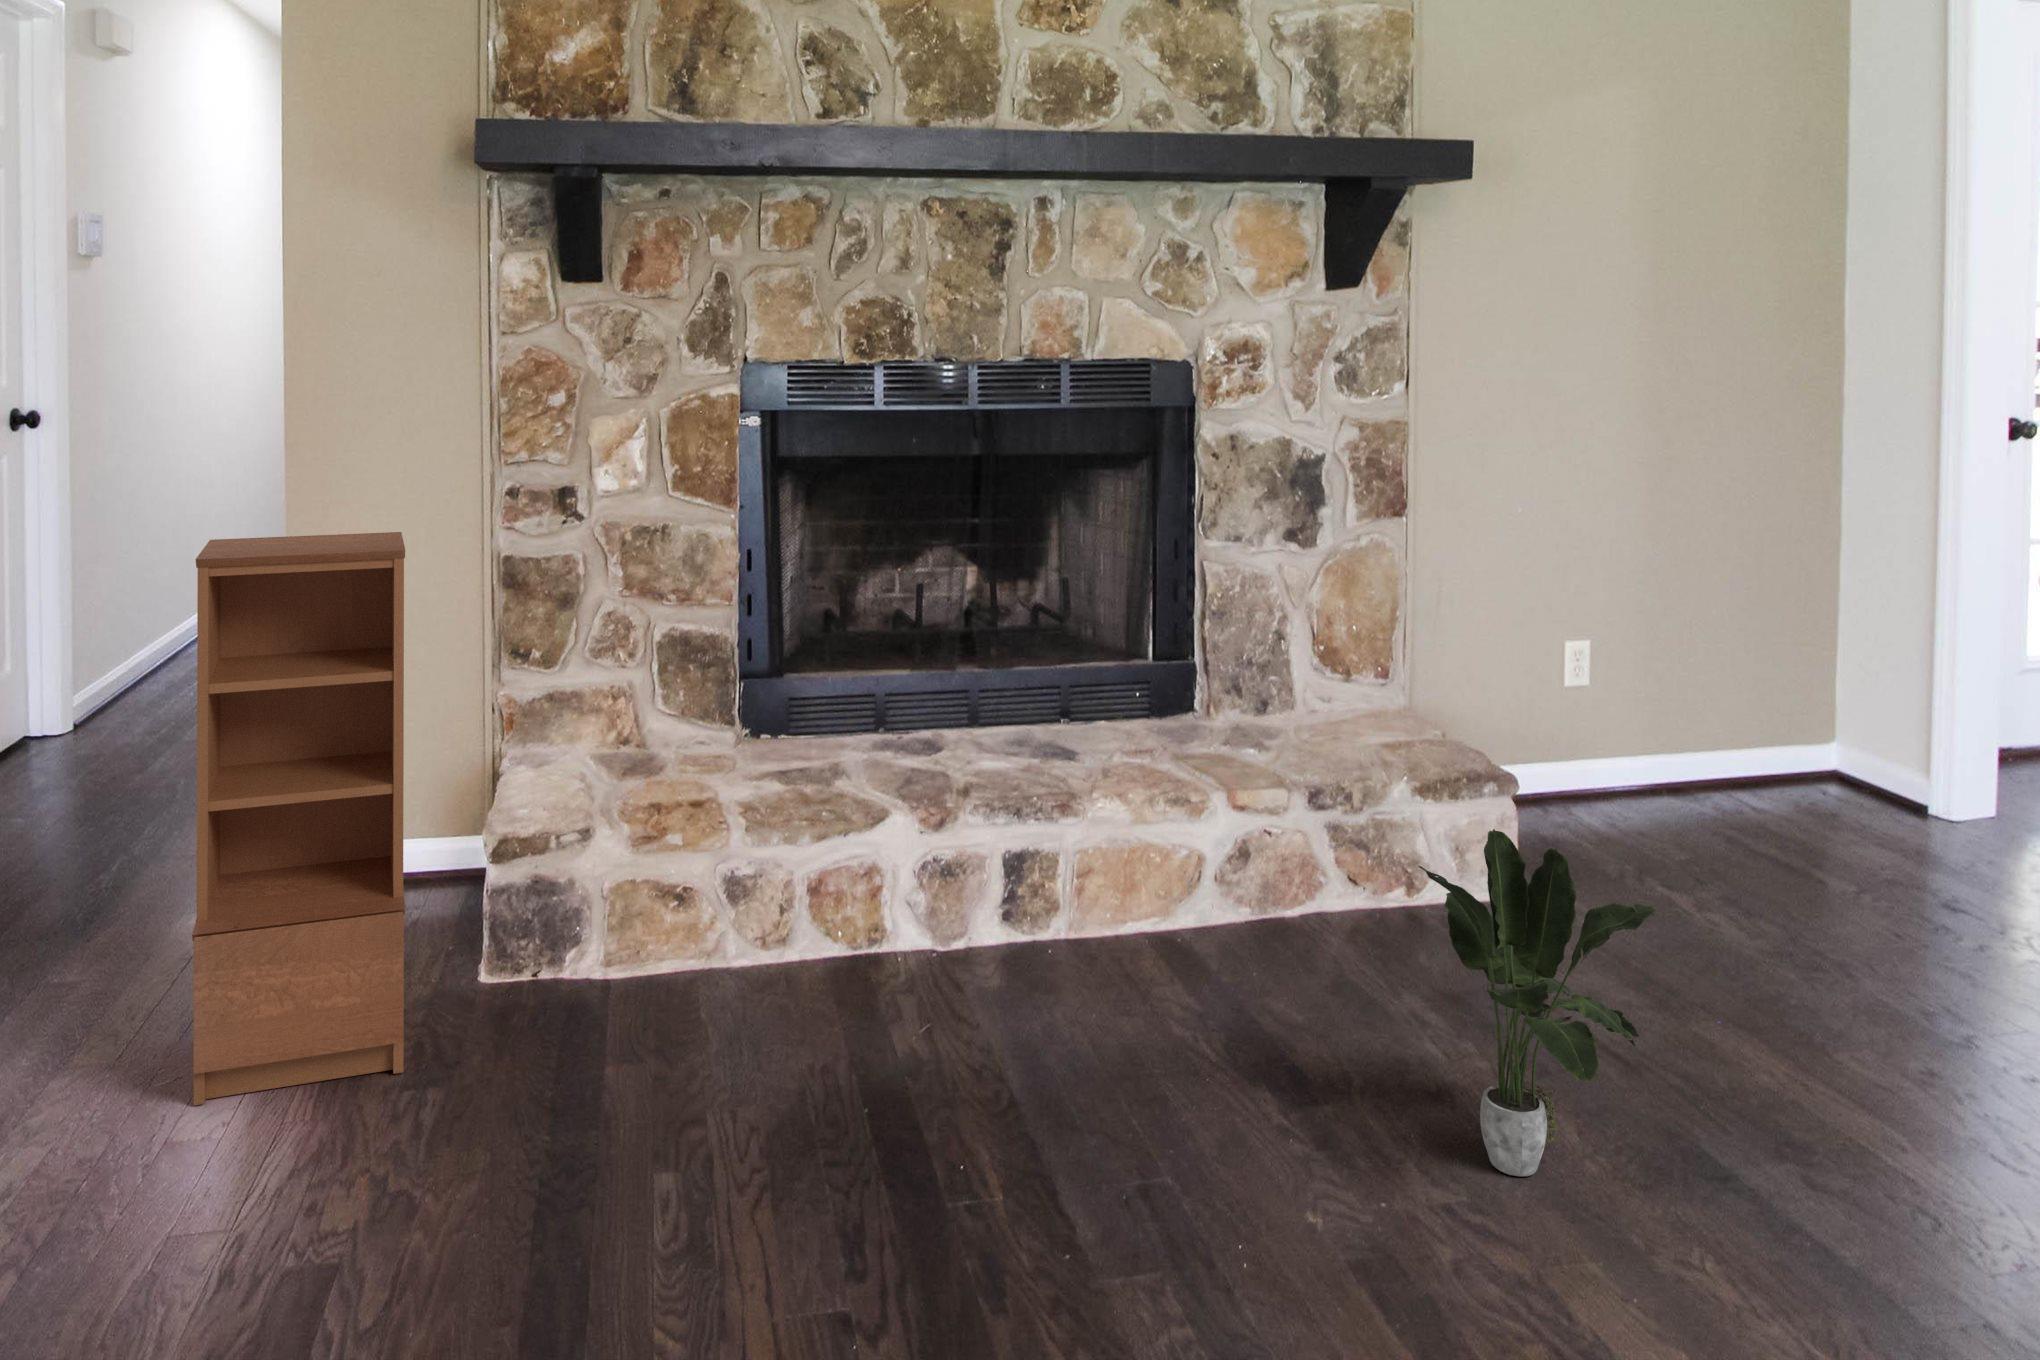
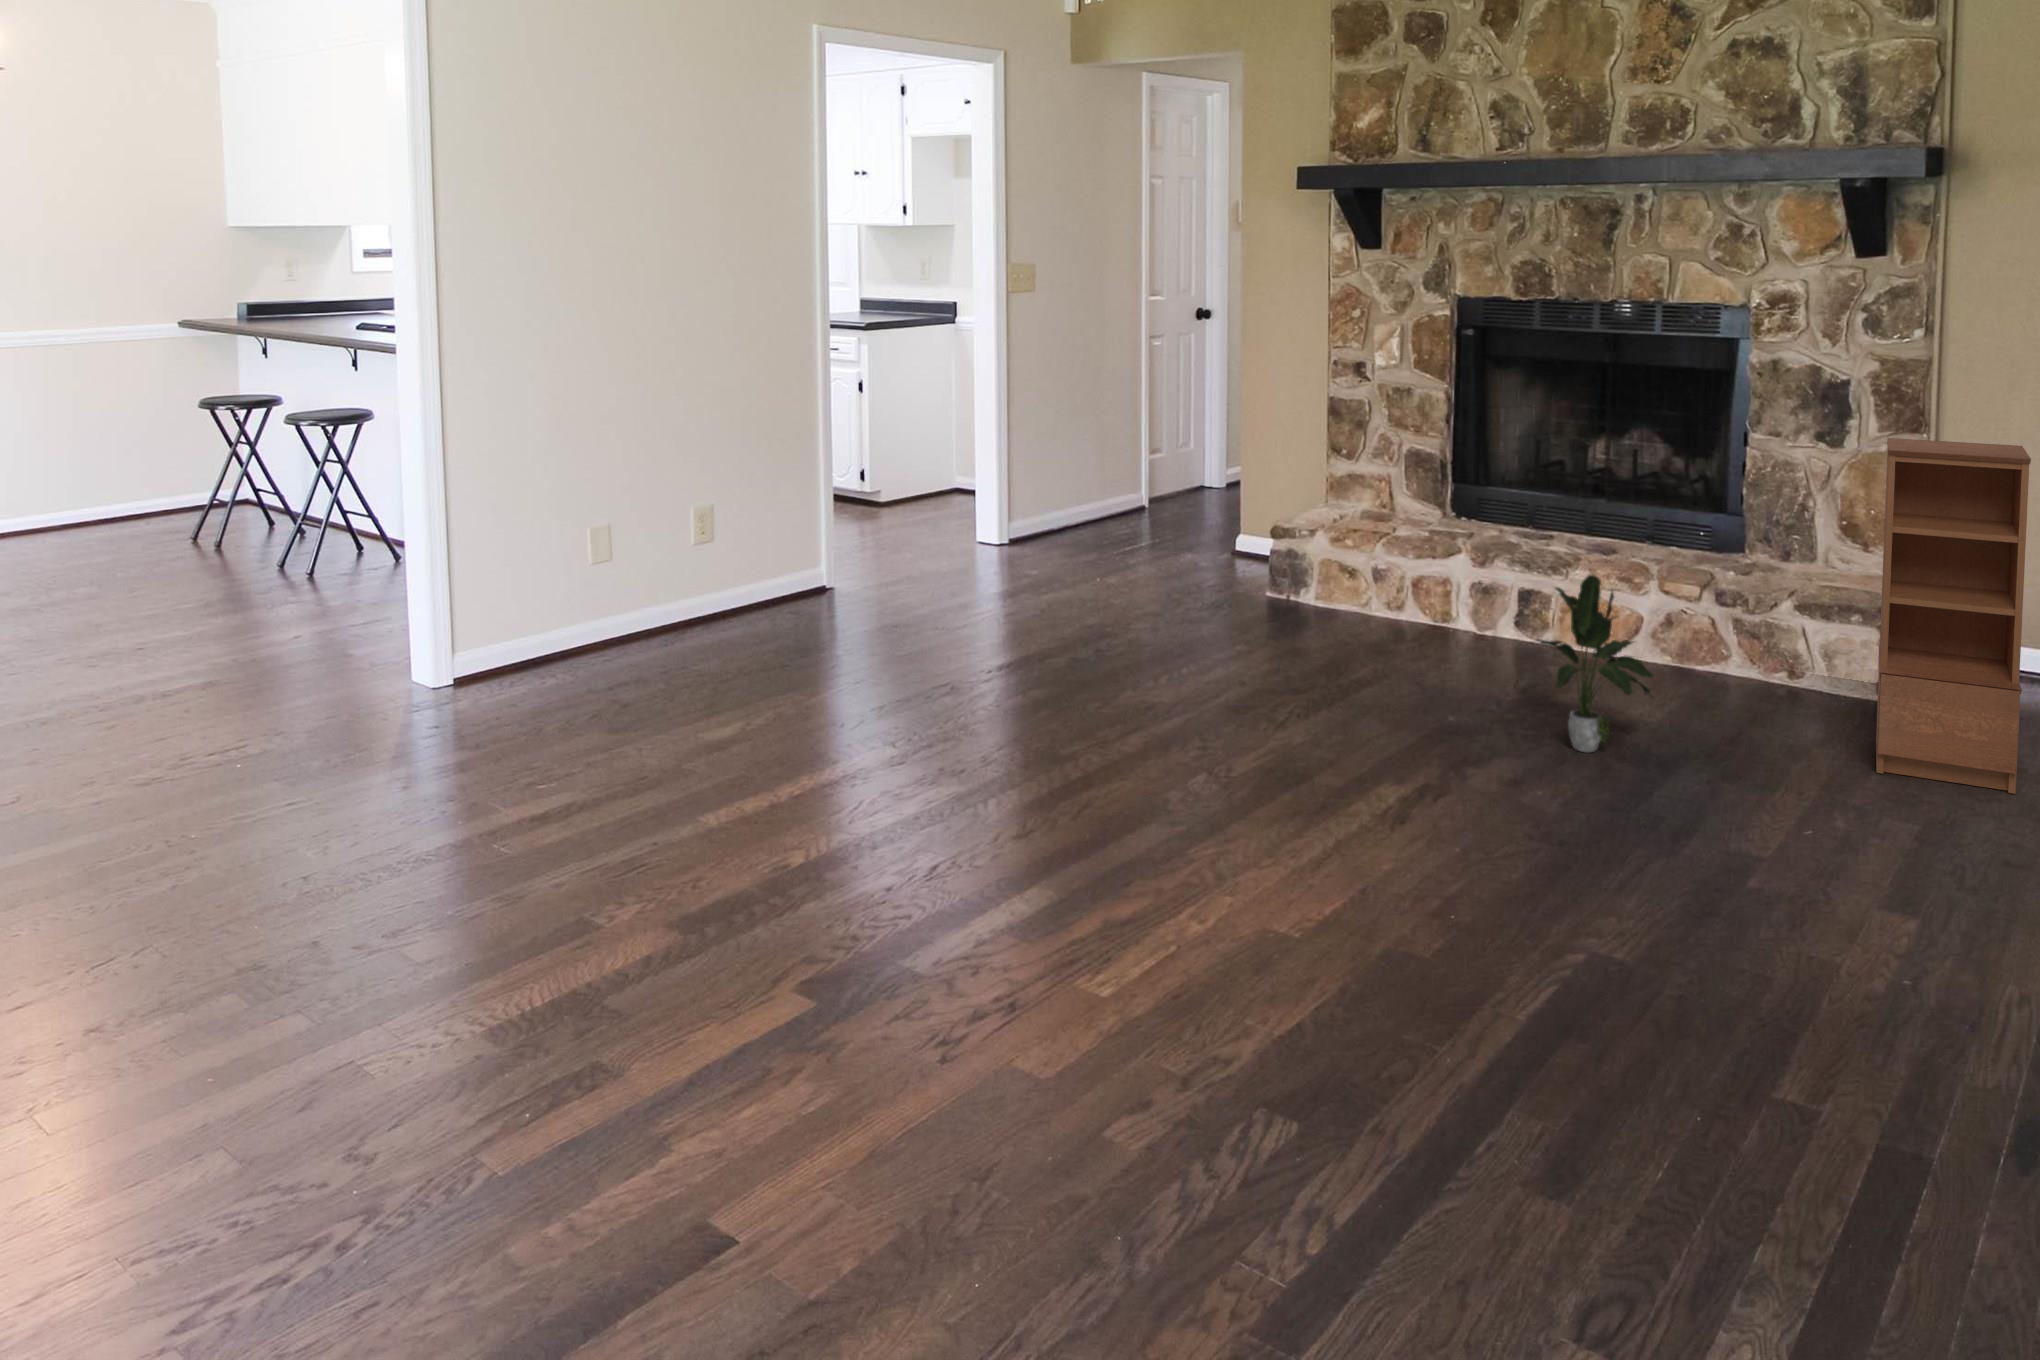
bookcase: present [192,532,405,1106] -> present [1876,438,2031,794]

